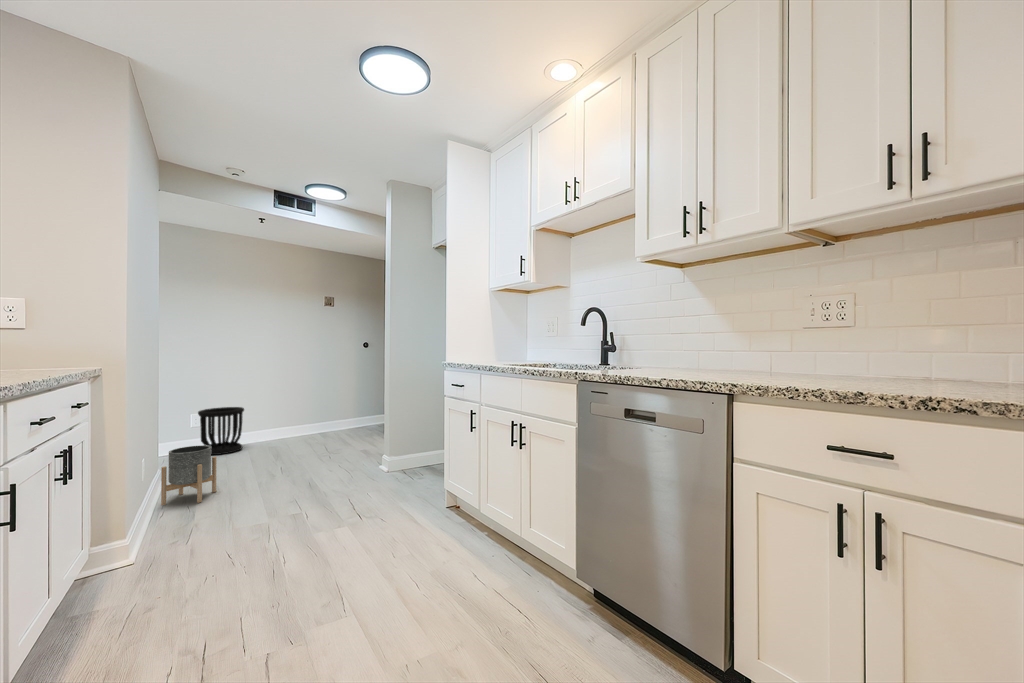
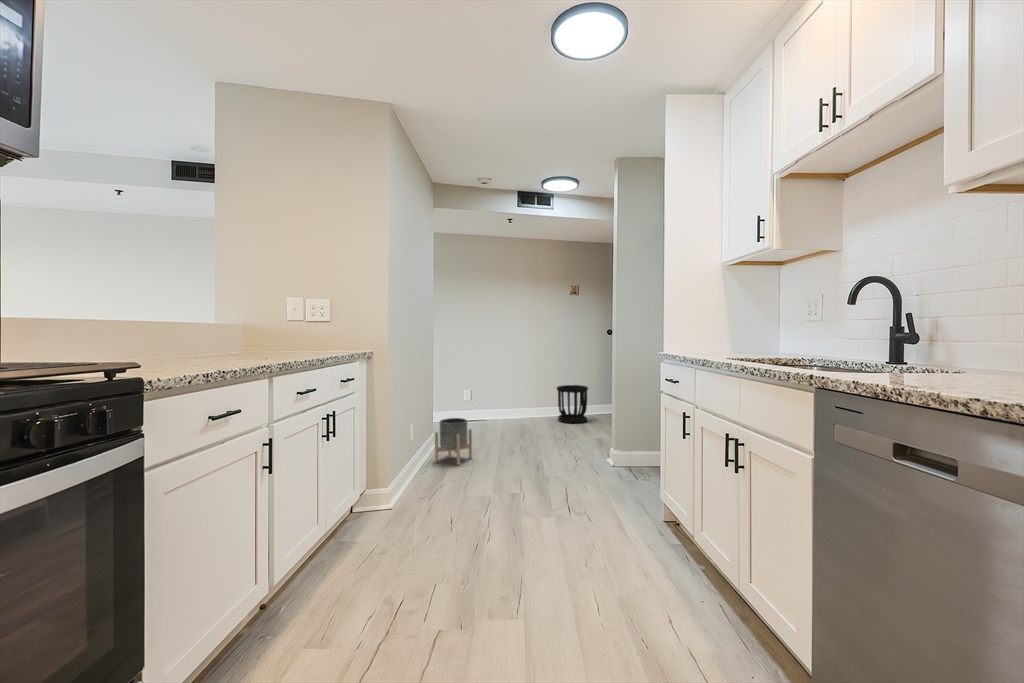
wastebasket: present [198,407,244,455] -> present [557,385,588,423]

